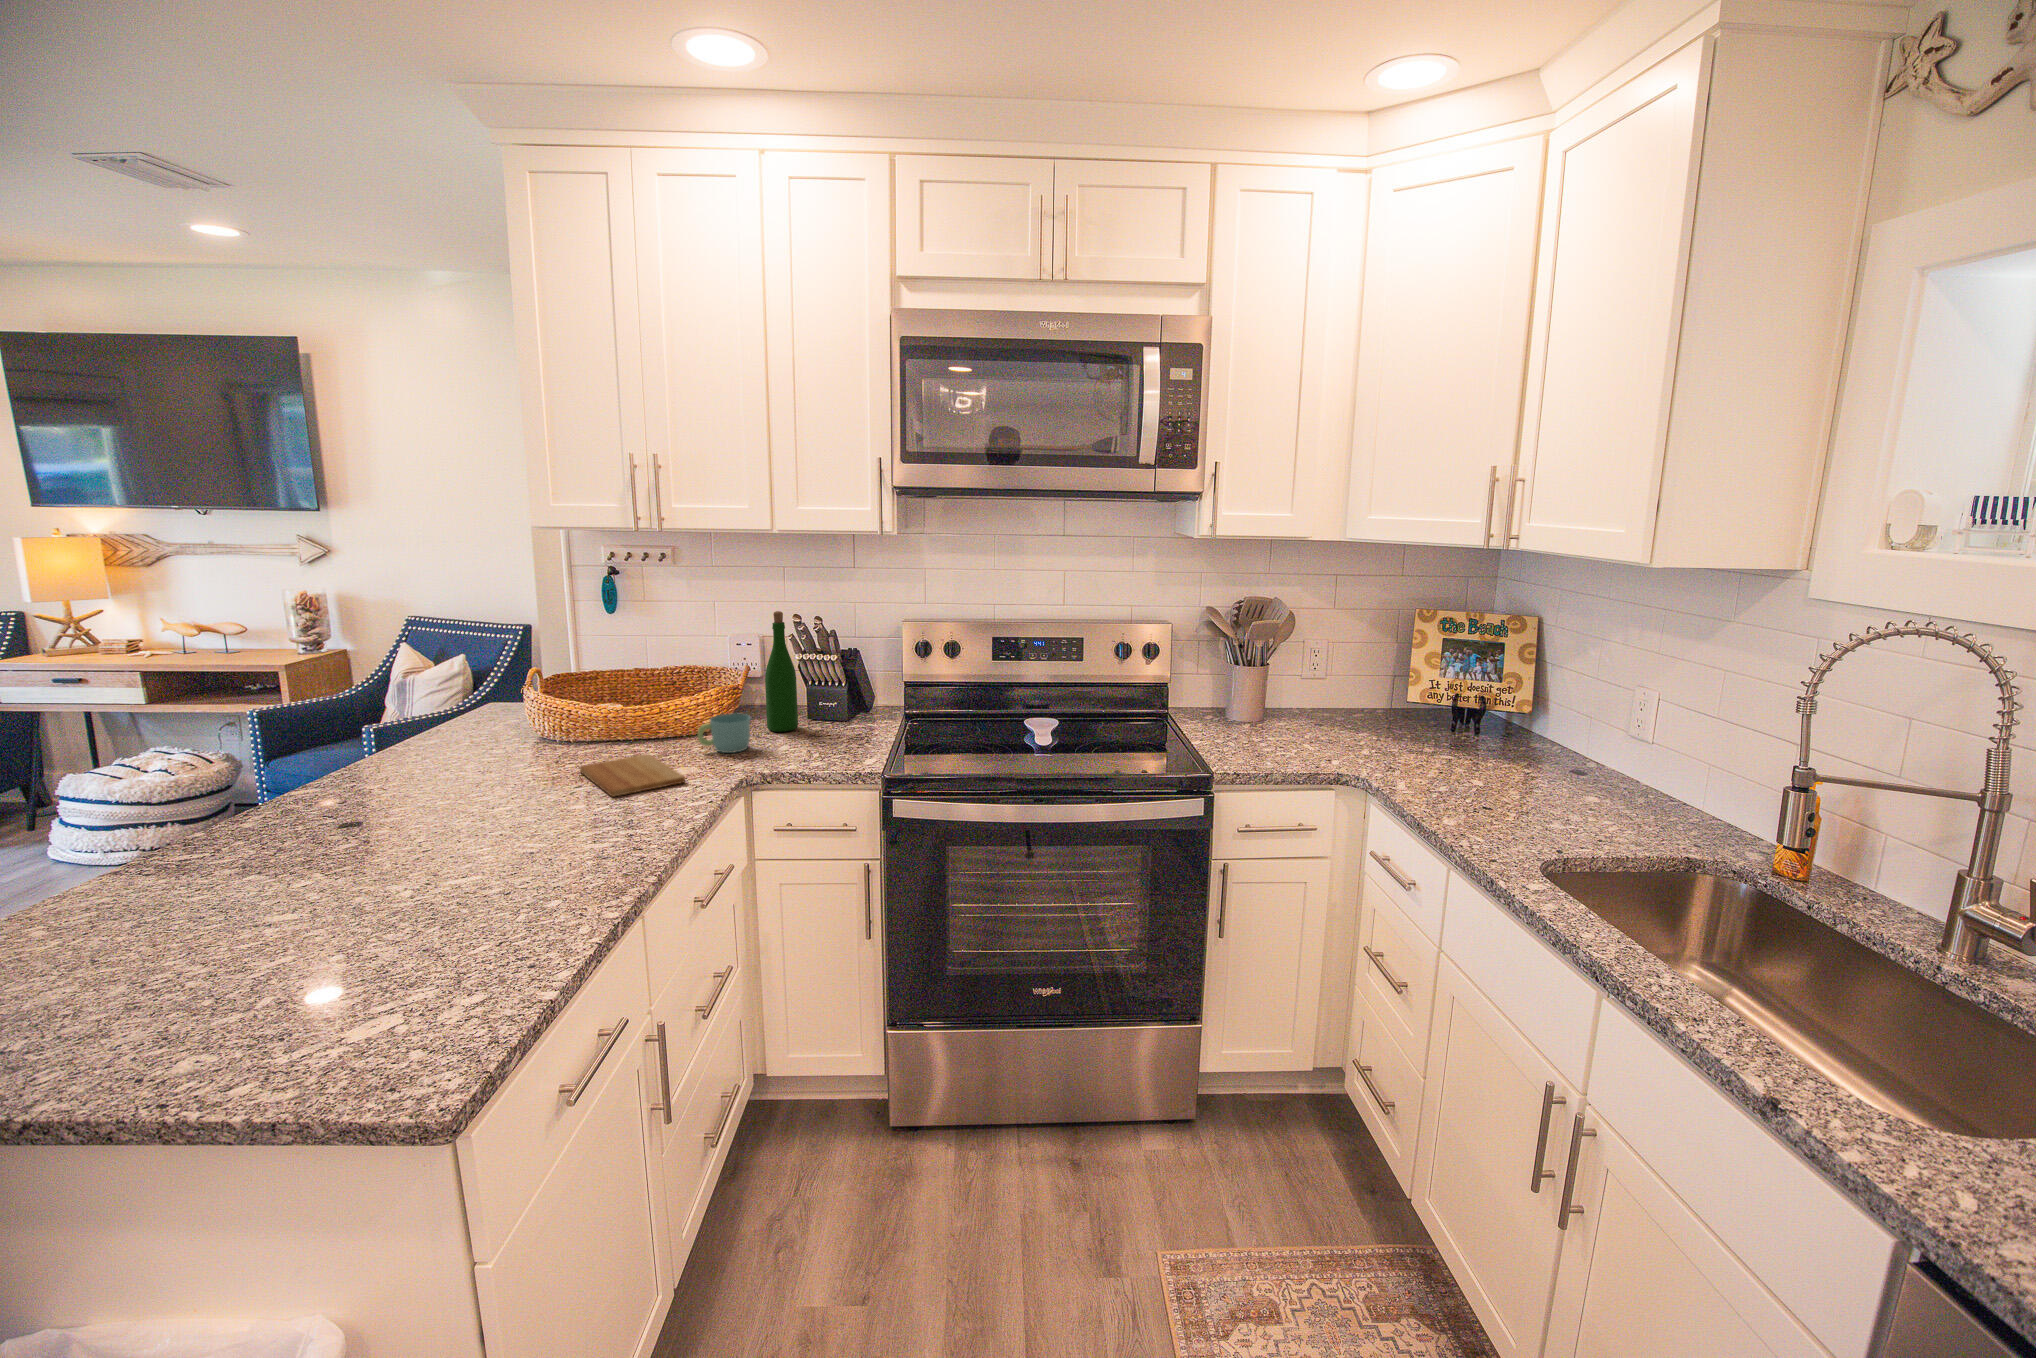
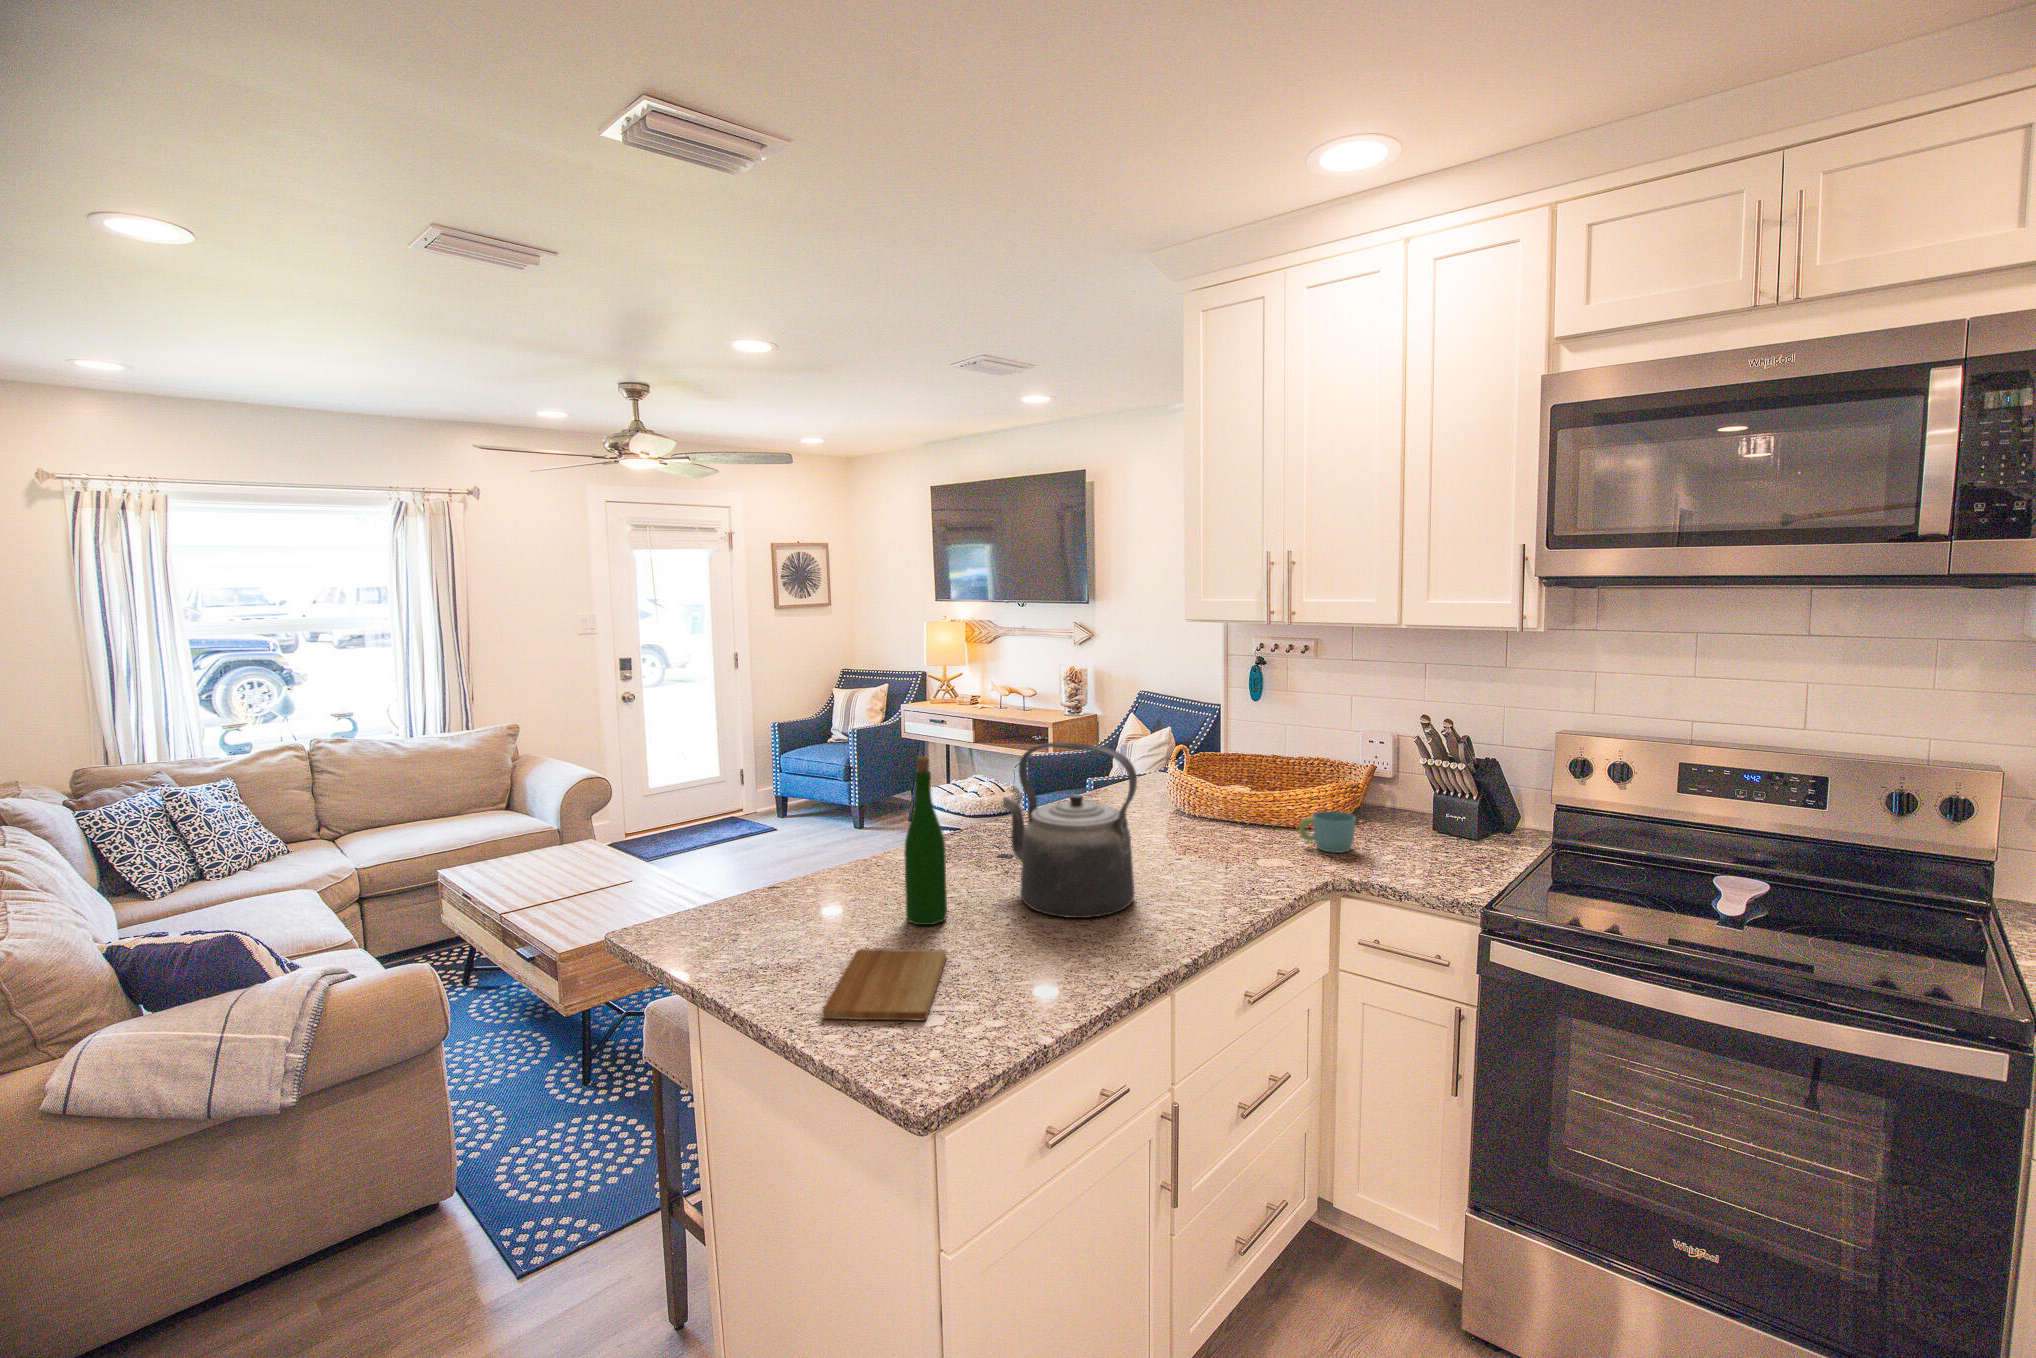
wine bottle: present [765,611,798,732] -> present [904,756,947,925]
kettle: none [363,675,559,877] -> present [1003,742,1137,918]
cutting board: present [579,754,685,797] -> present [822,949,946,1020]

